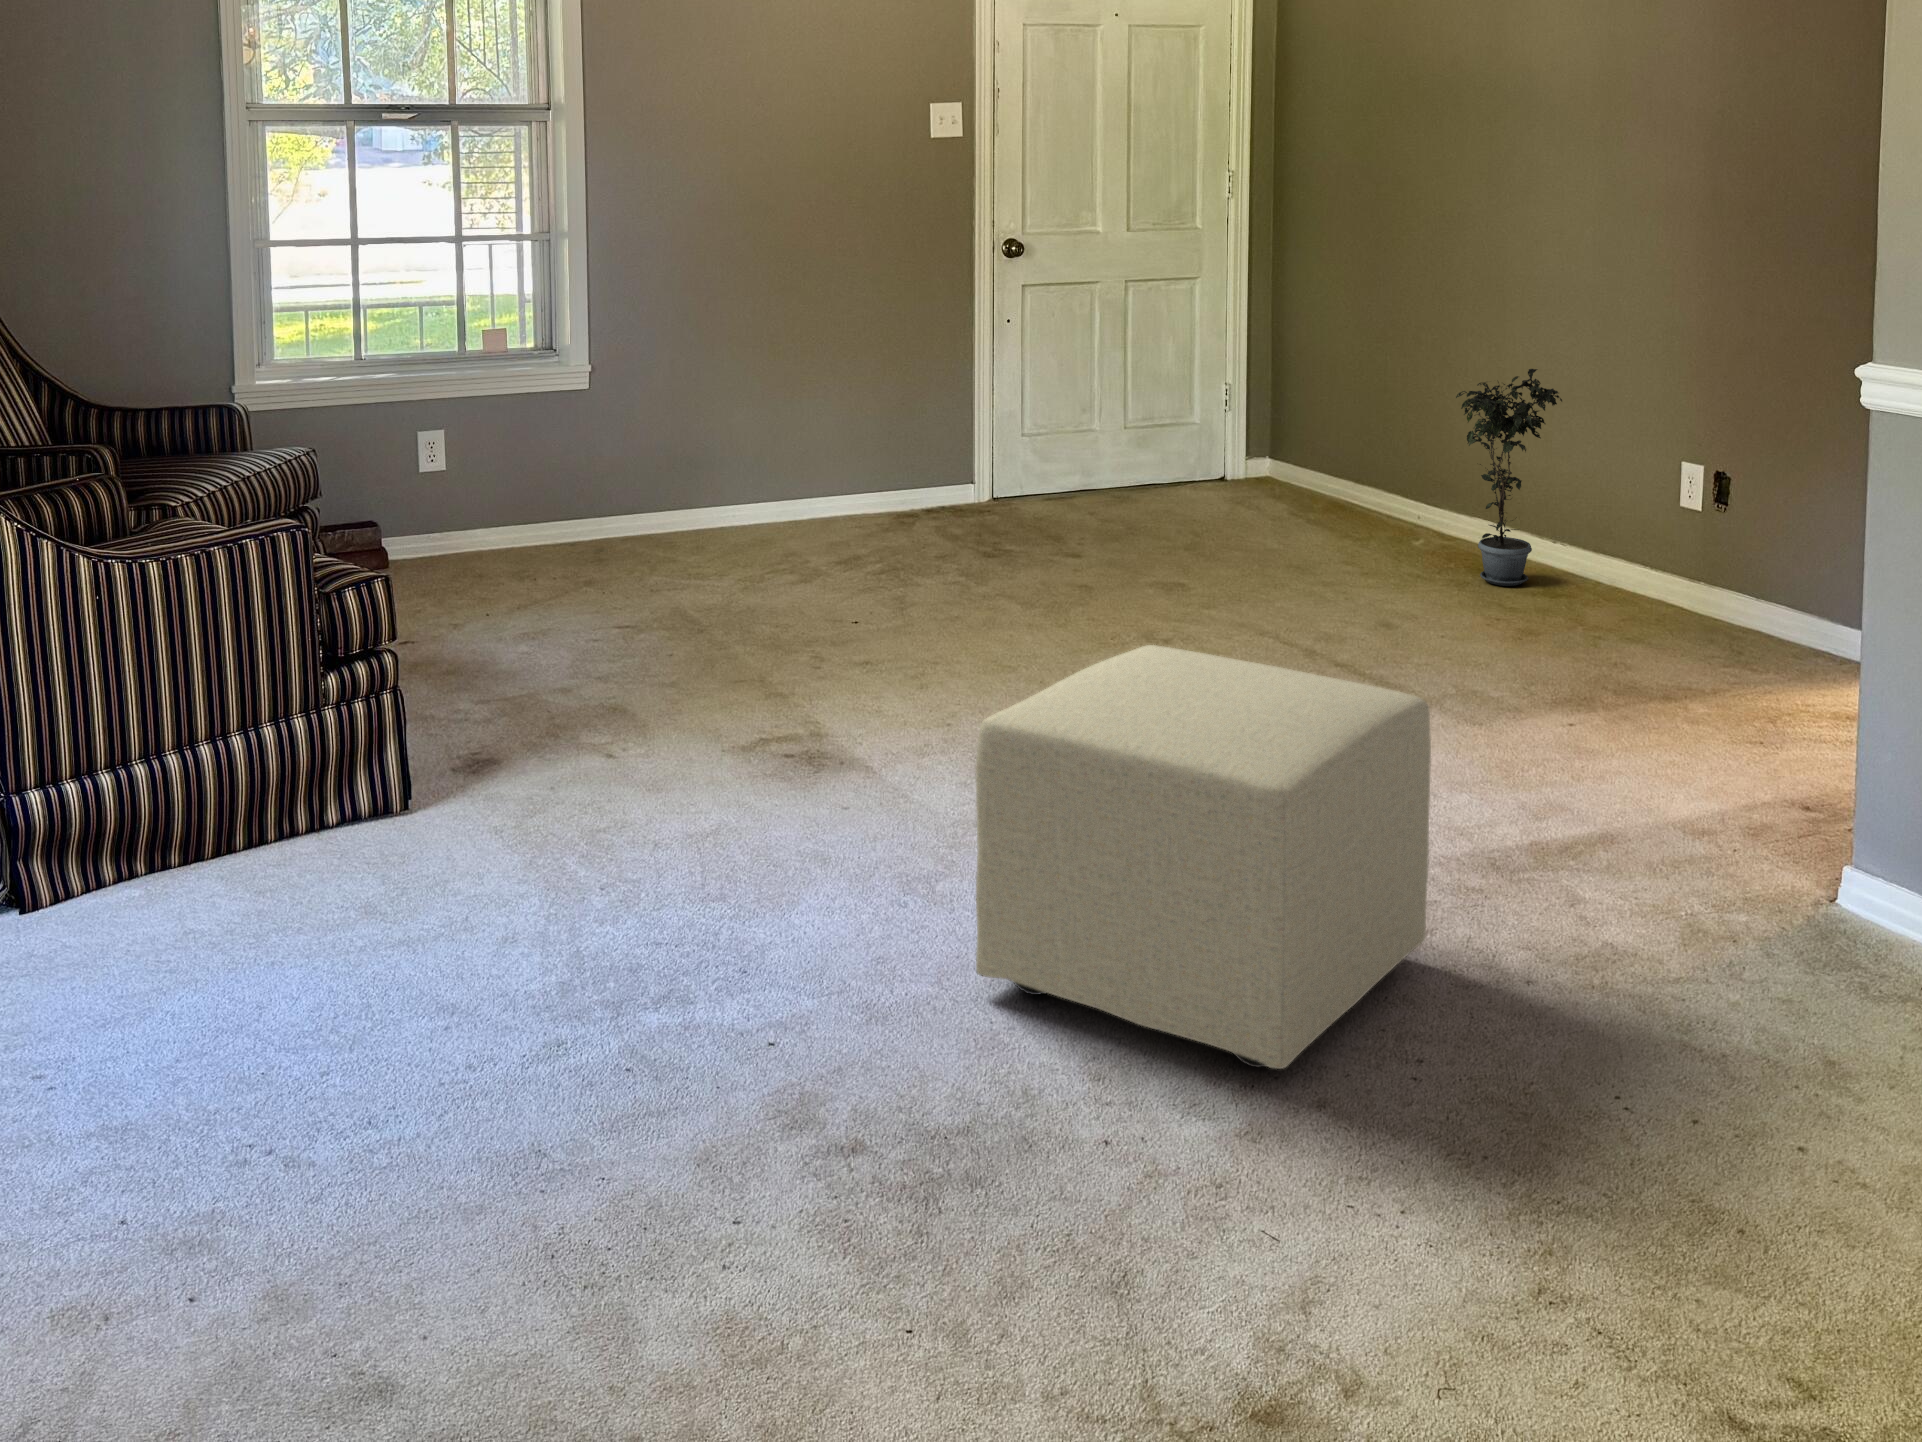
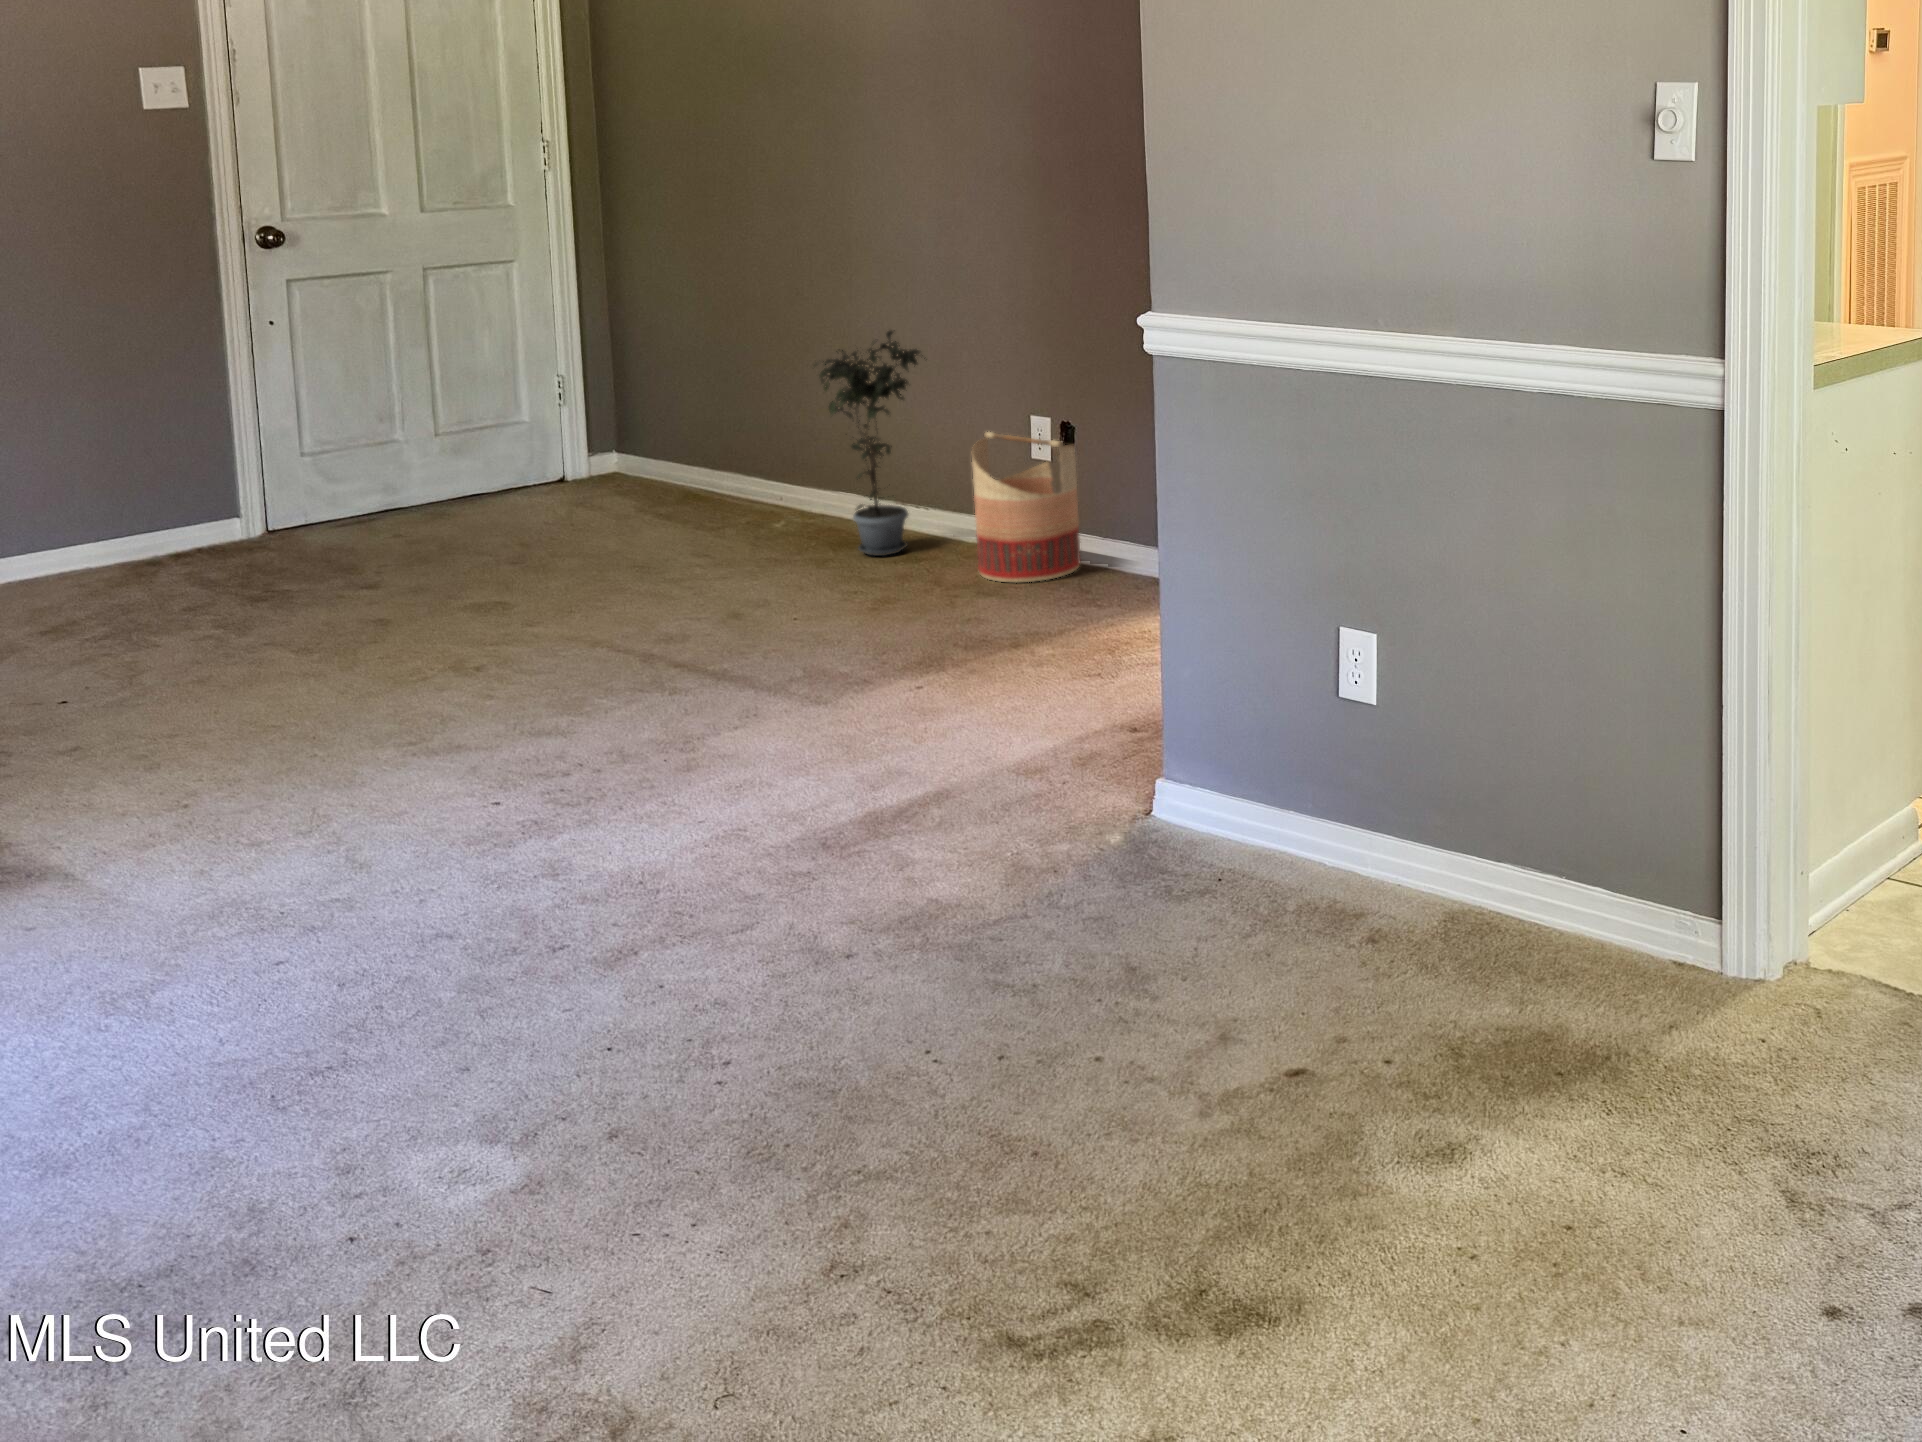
basket: none [1602,478,1715,635] -> present [972,432,1081,582]
ottoman: present [975,645,1431,1069] -> none [139,696,741,1143]

